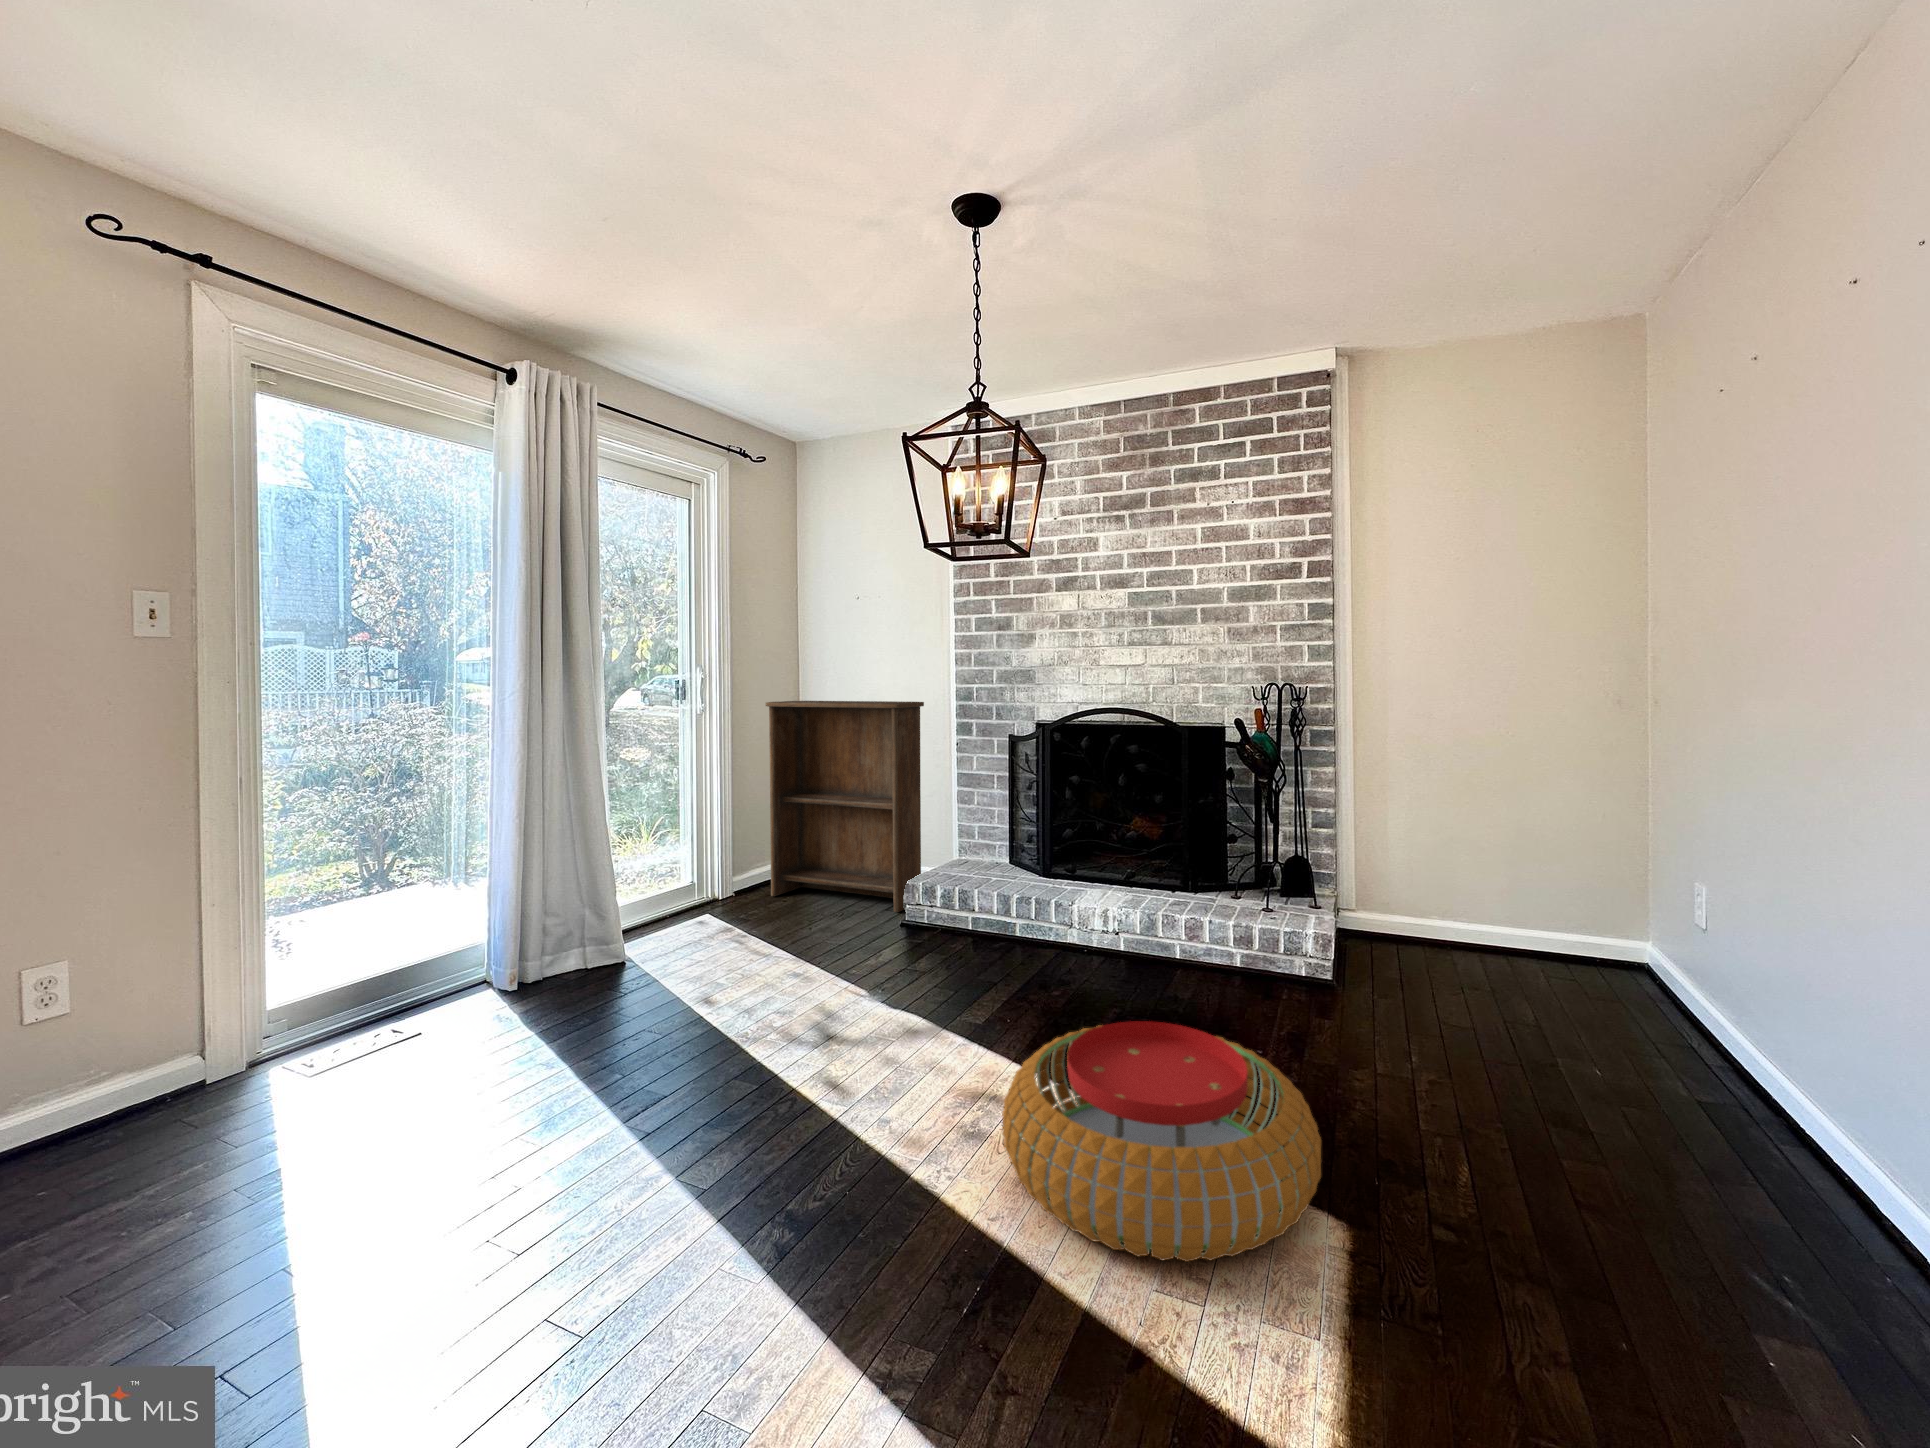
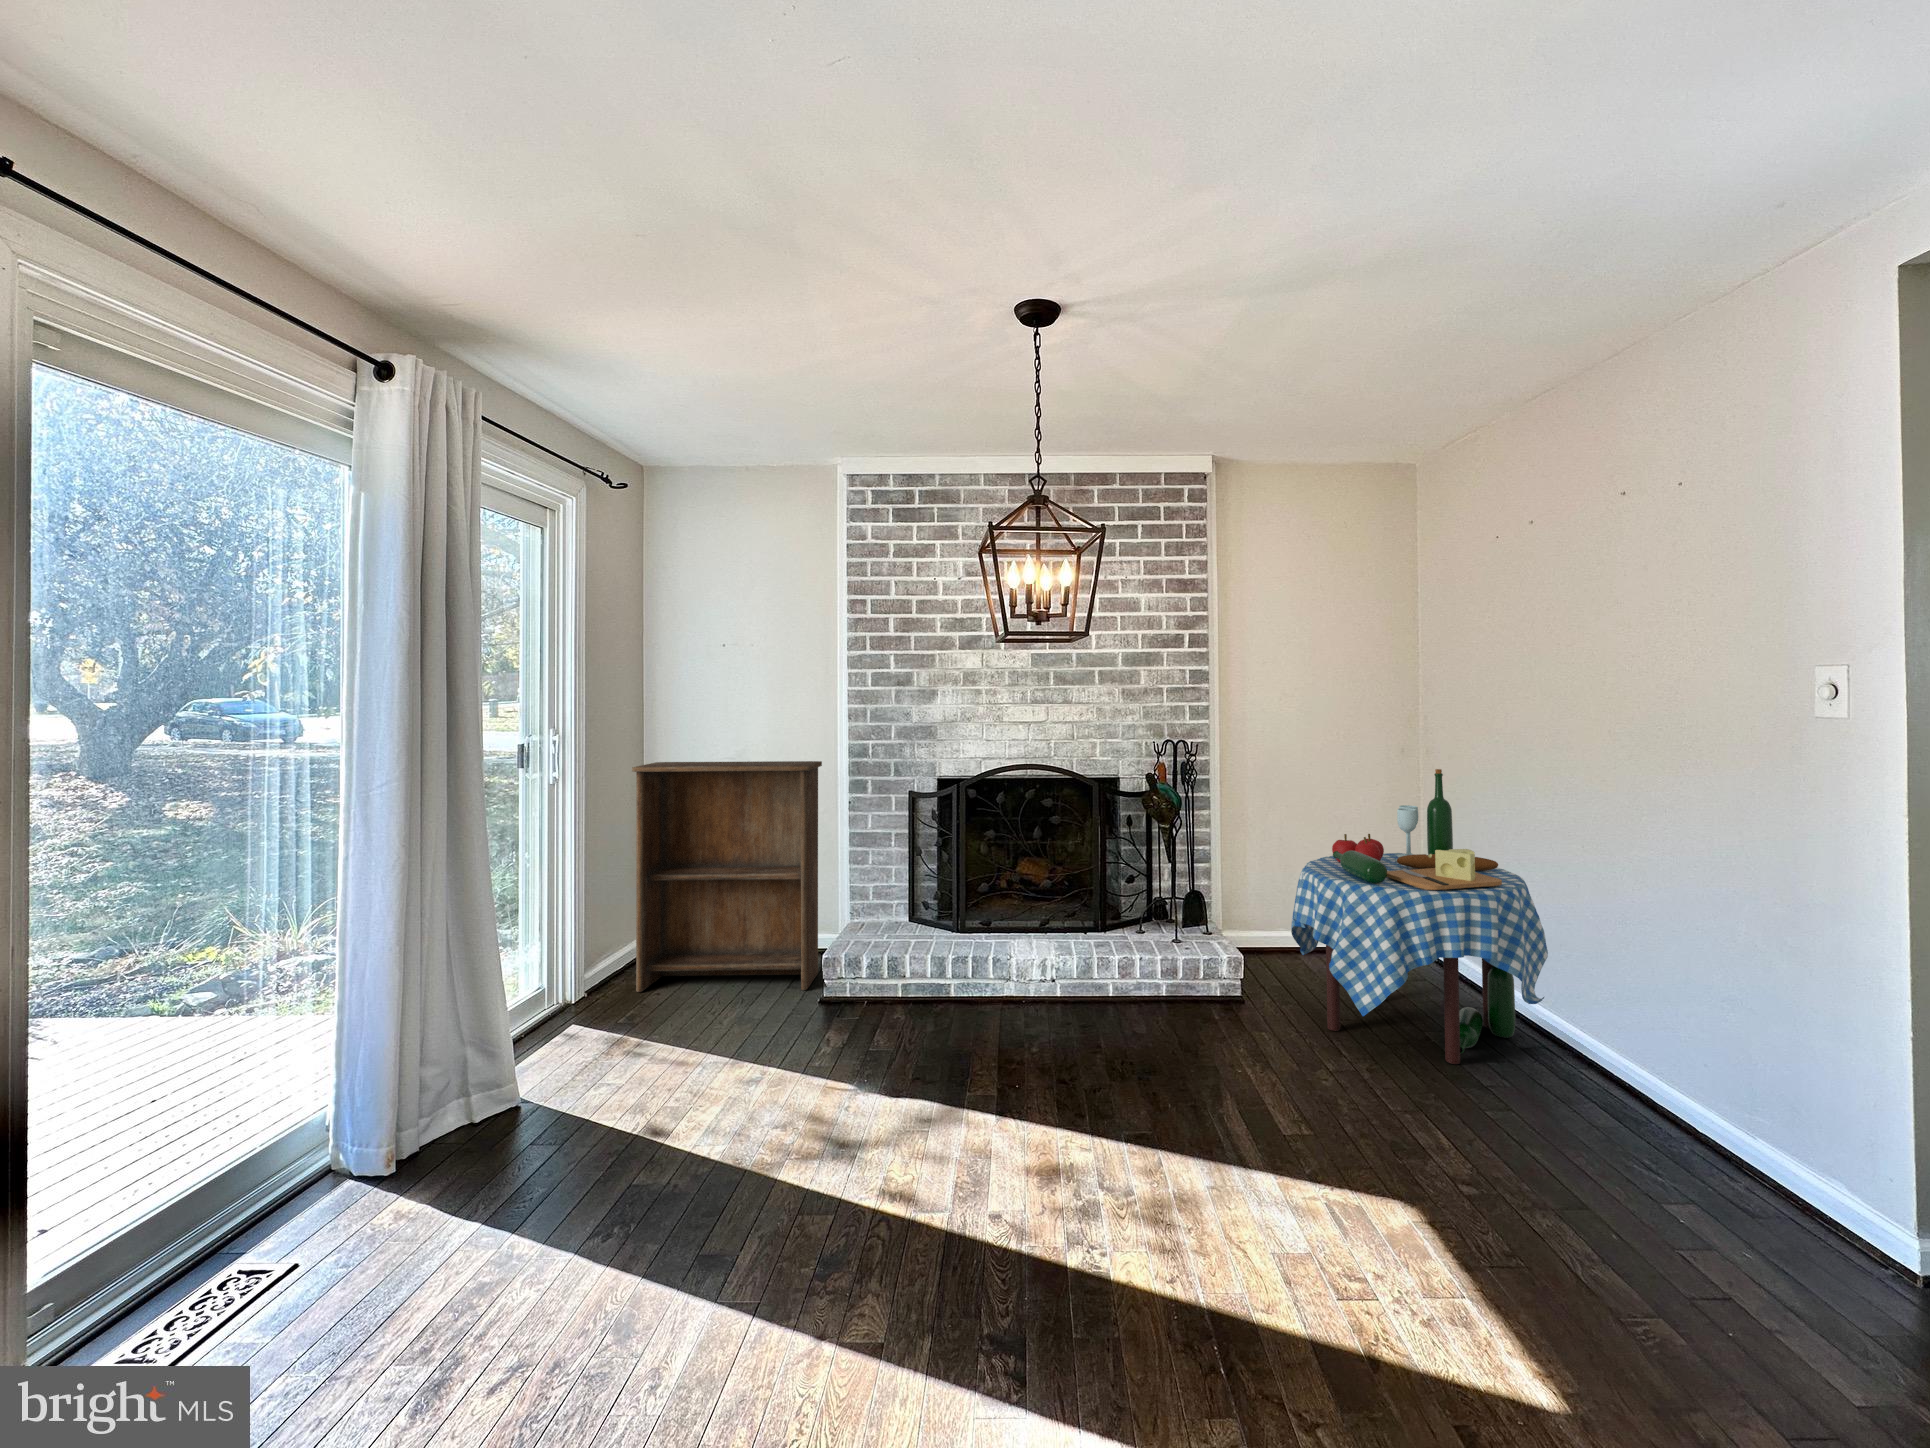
dining table: none [1374,716,1757,1107] -> present [1291,769,1548,1064]
pouf: present [1002,1021,1321,1262] -> none [1122,1056,1393,1252]

